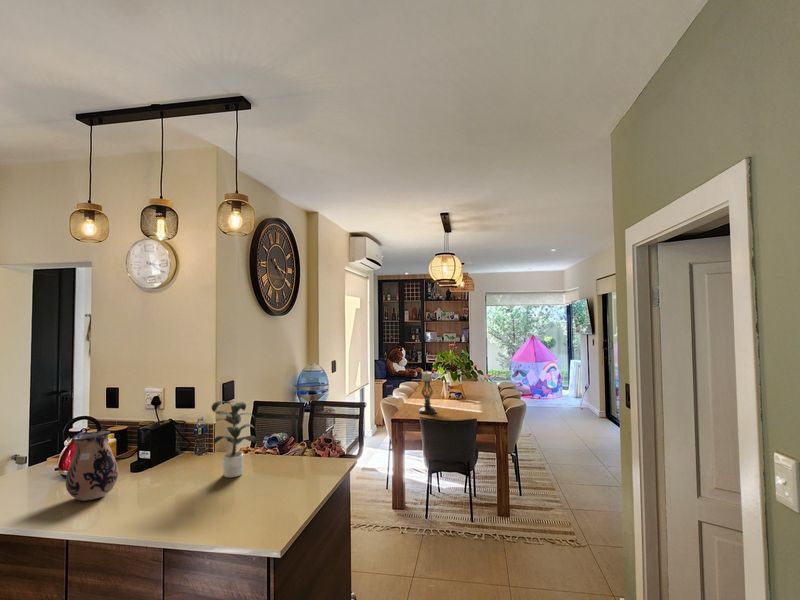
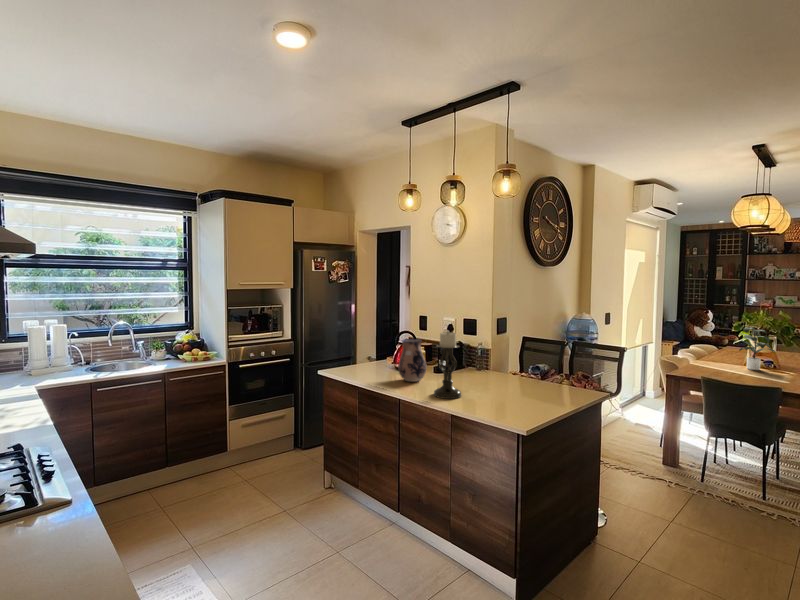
candle holder: present [419,371,436,414] -> present [434,331,461,399]
potted plant: present [212,401,256,478] -> present [739,328,775,370]

